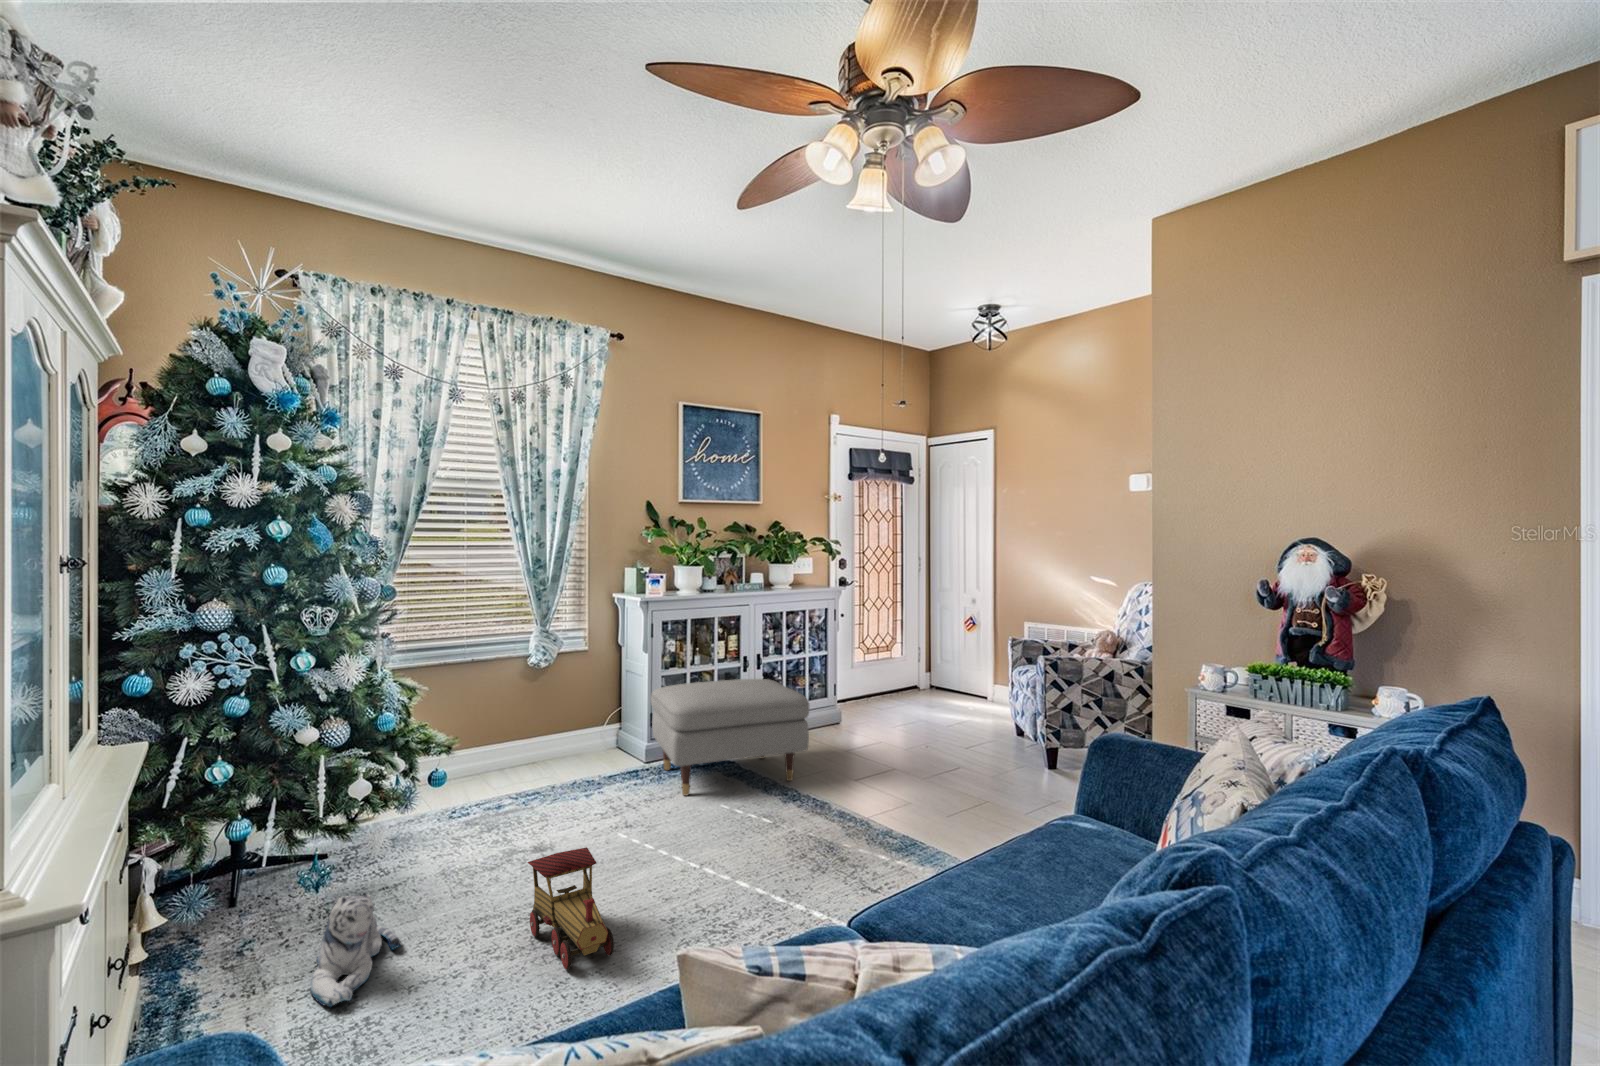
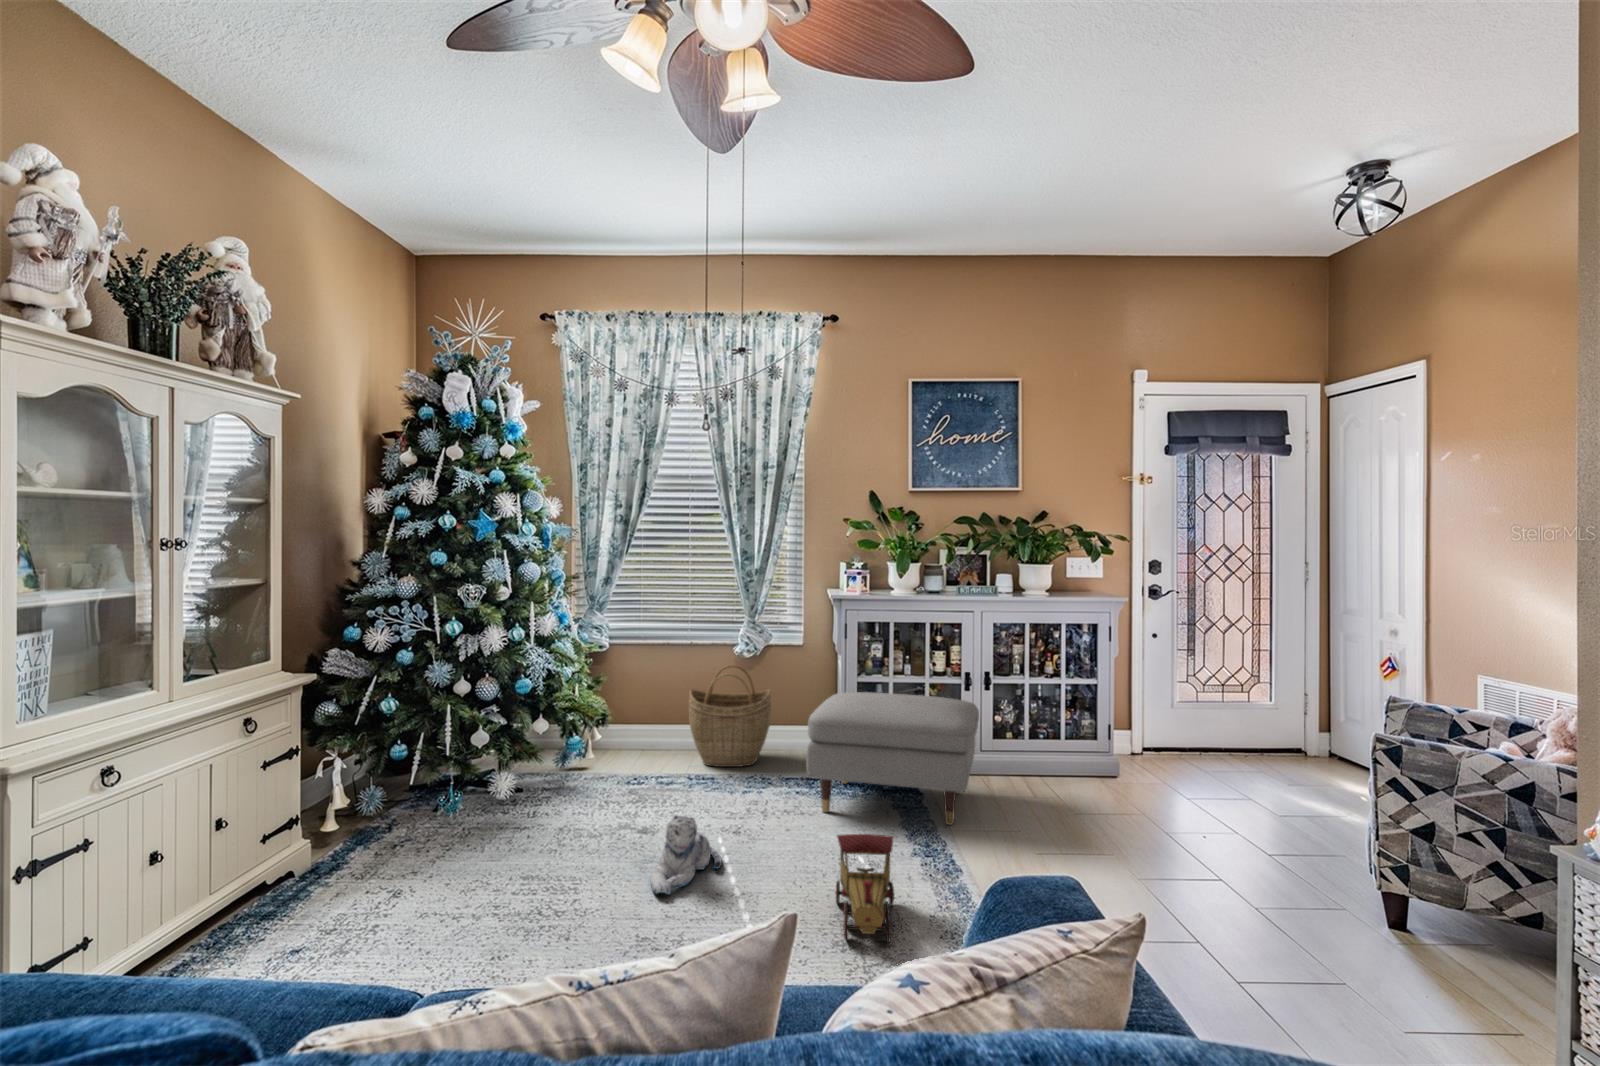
woven basket: none [487,676,577,783] -> present [689,665,771,767]
toy train: present [528,847,614,970] -> present [835,834,894,943]
plush toy: present [310,895,400,1007] -> present [651,815,722,894]

